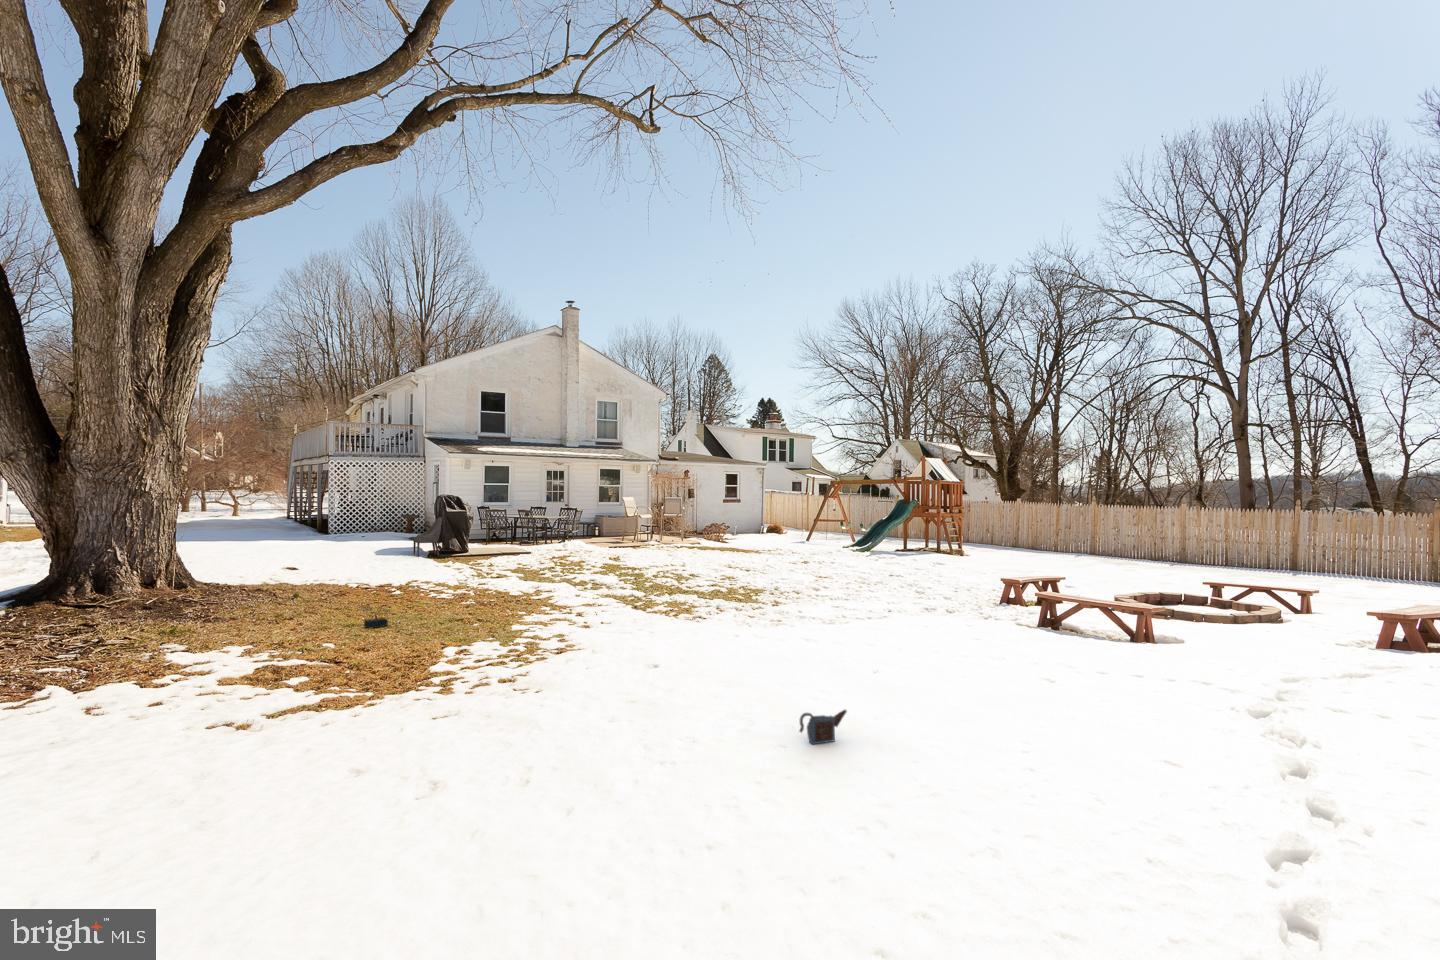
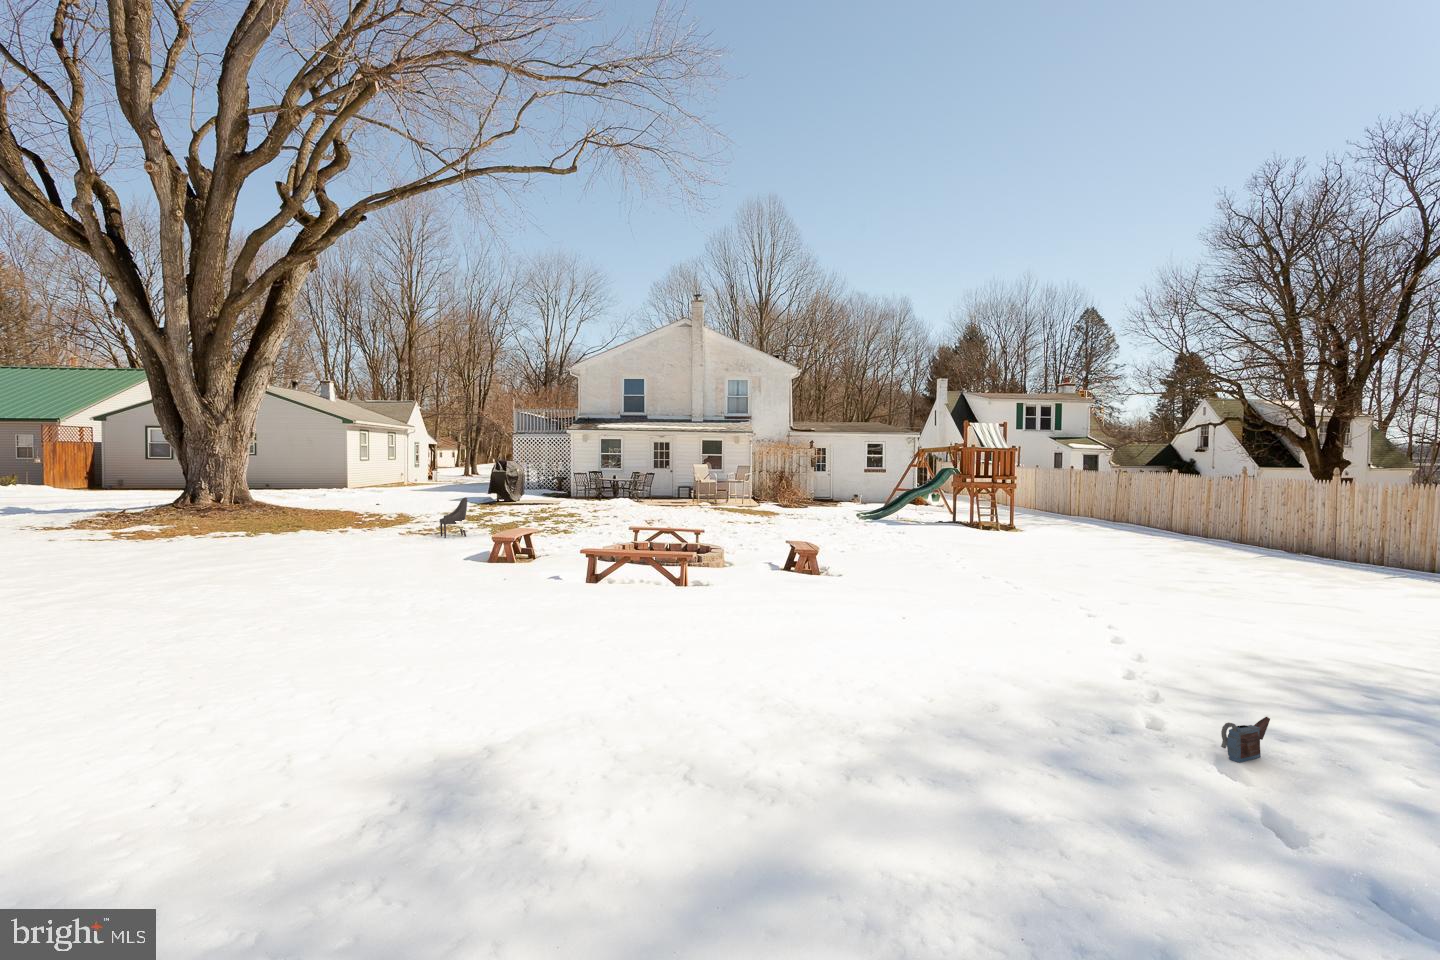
decorative plant: present [359,603,390,628] -> none [380,584,414,611]
watering can: present [799,710,847,744] -> present [1221,717,1270,762]

